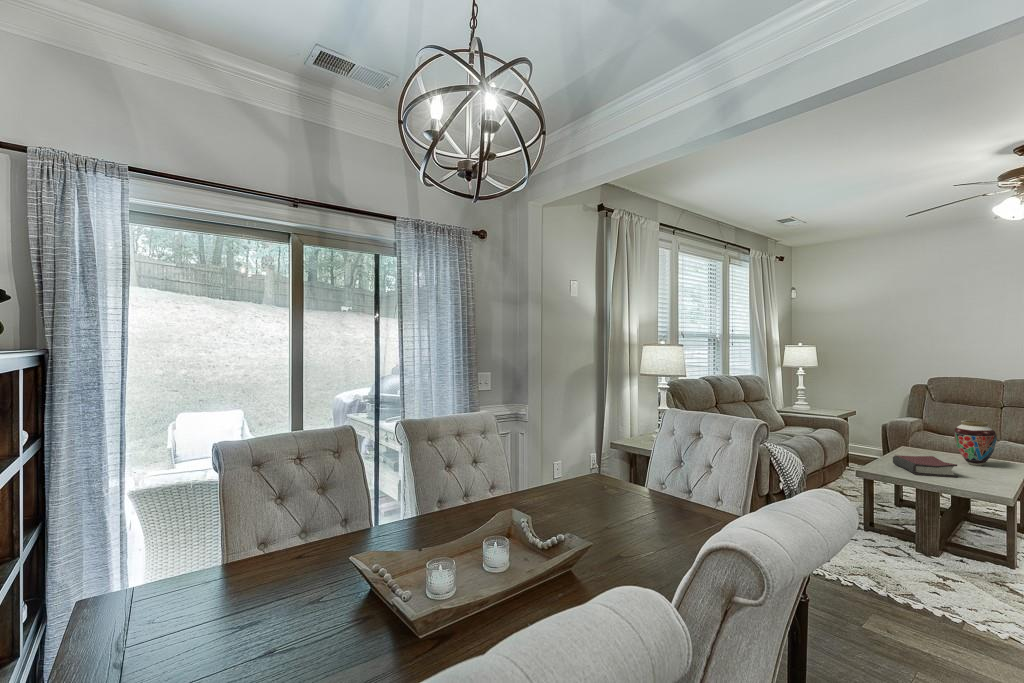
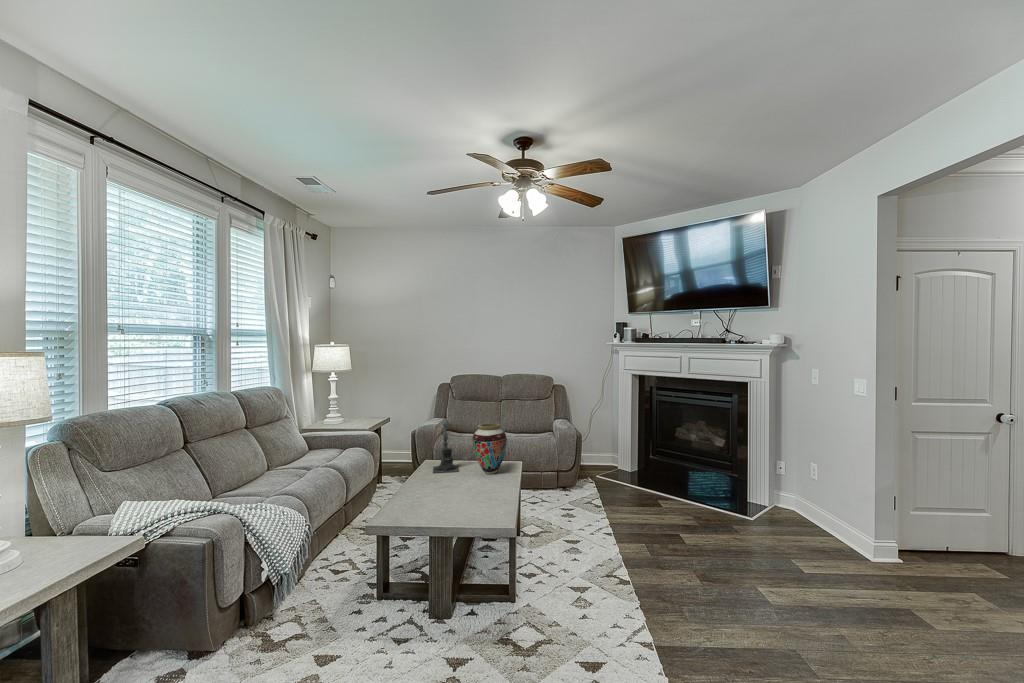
candle holder: none [909,409,937,458] -> present [433,420,458,473]
hardback book: present [893,455,958,477] -> none [415,474,476,507]

